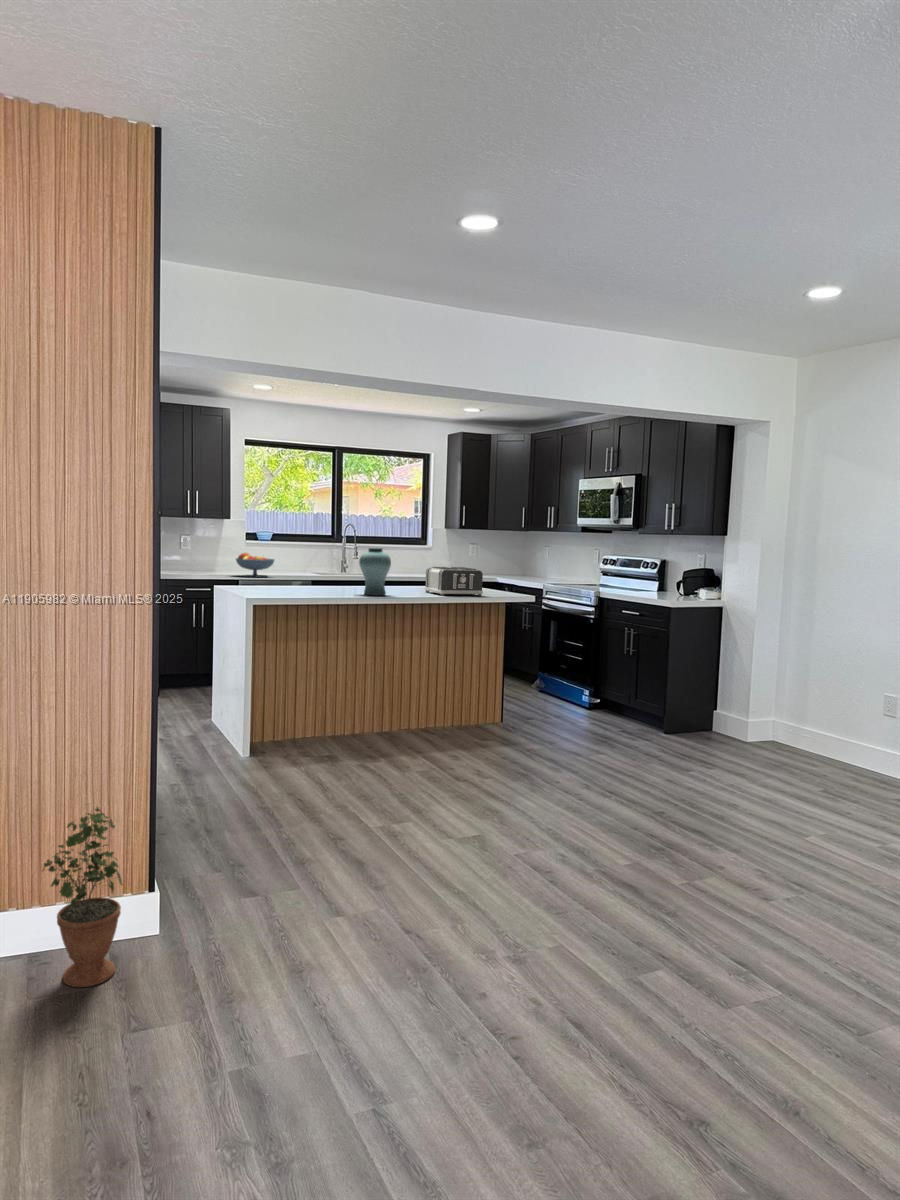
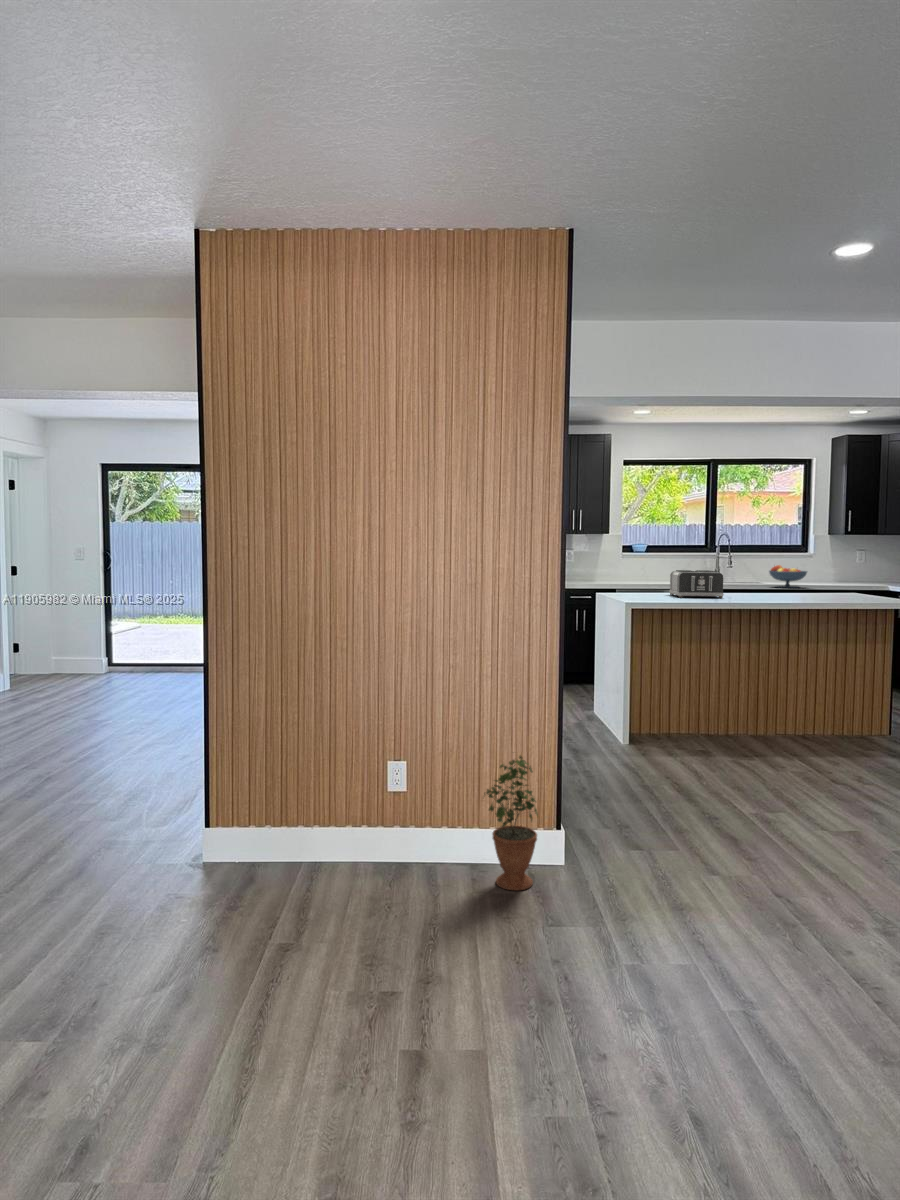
vase: present [359,548,391,595] -> none [734,555,766,601]
fruit bowl: present [236,553,274,577] -> present [769,565,807,588]
toaster: present [425,567,483,596] -> present [669,570,724,598]

